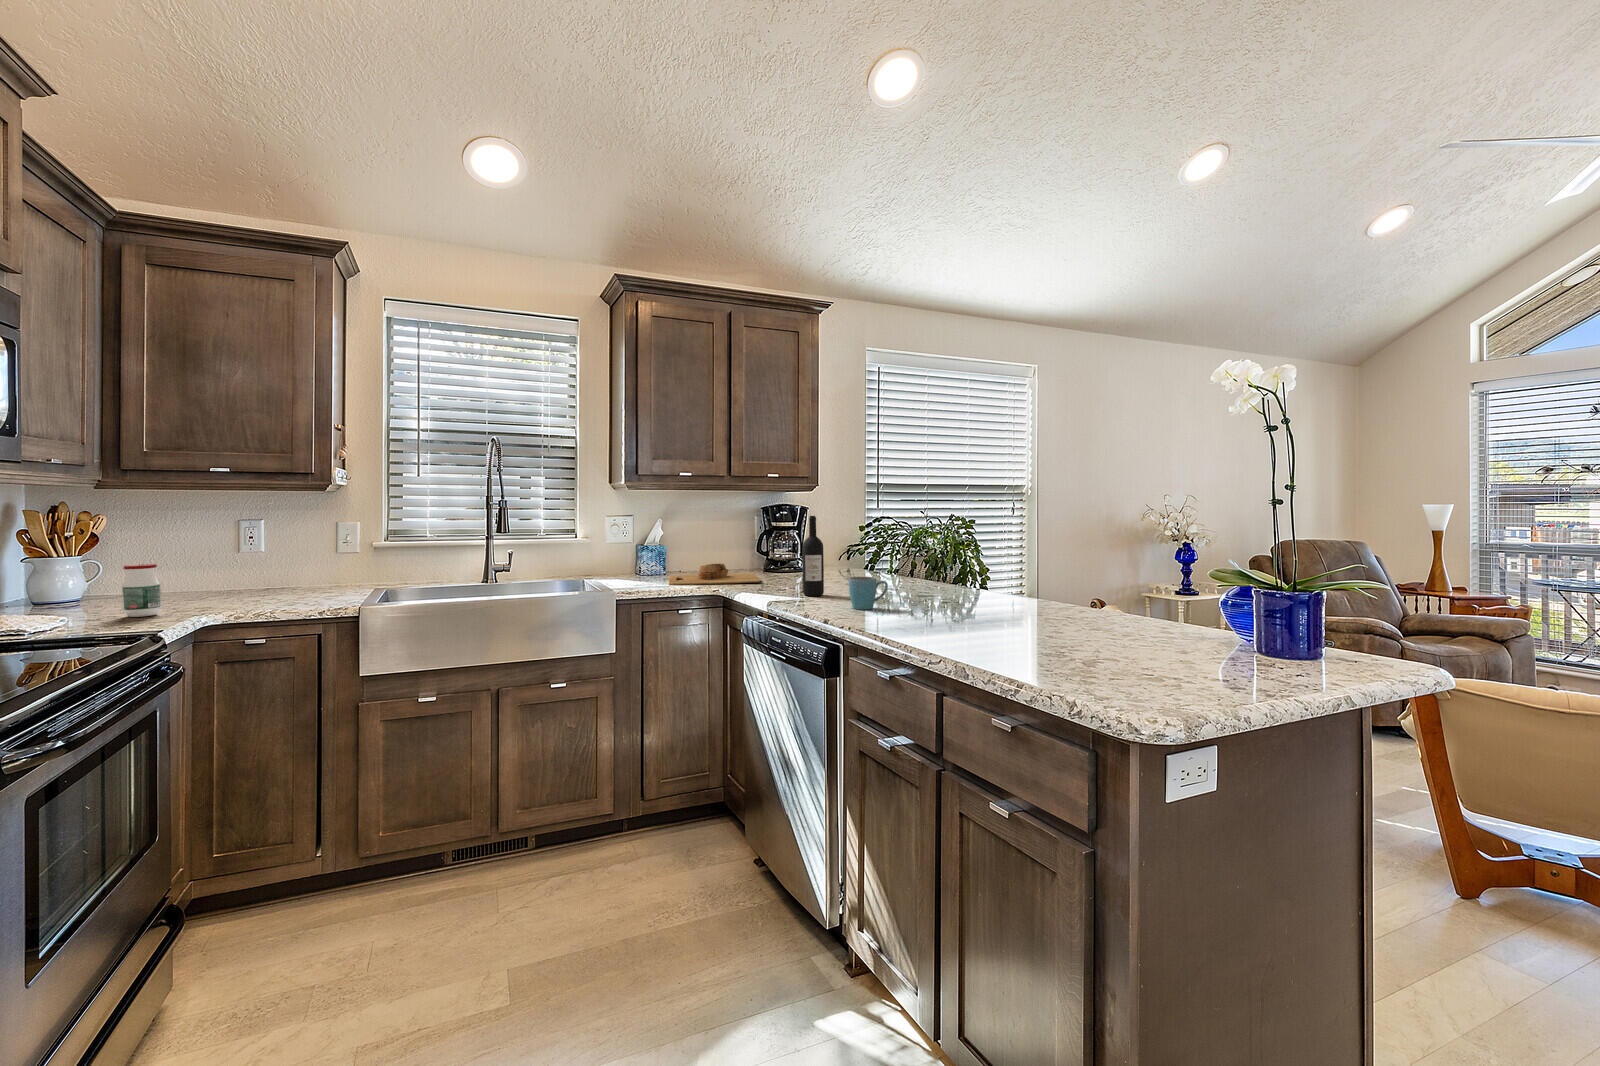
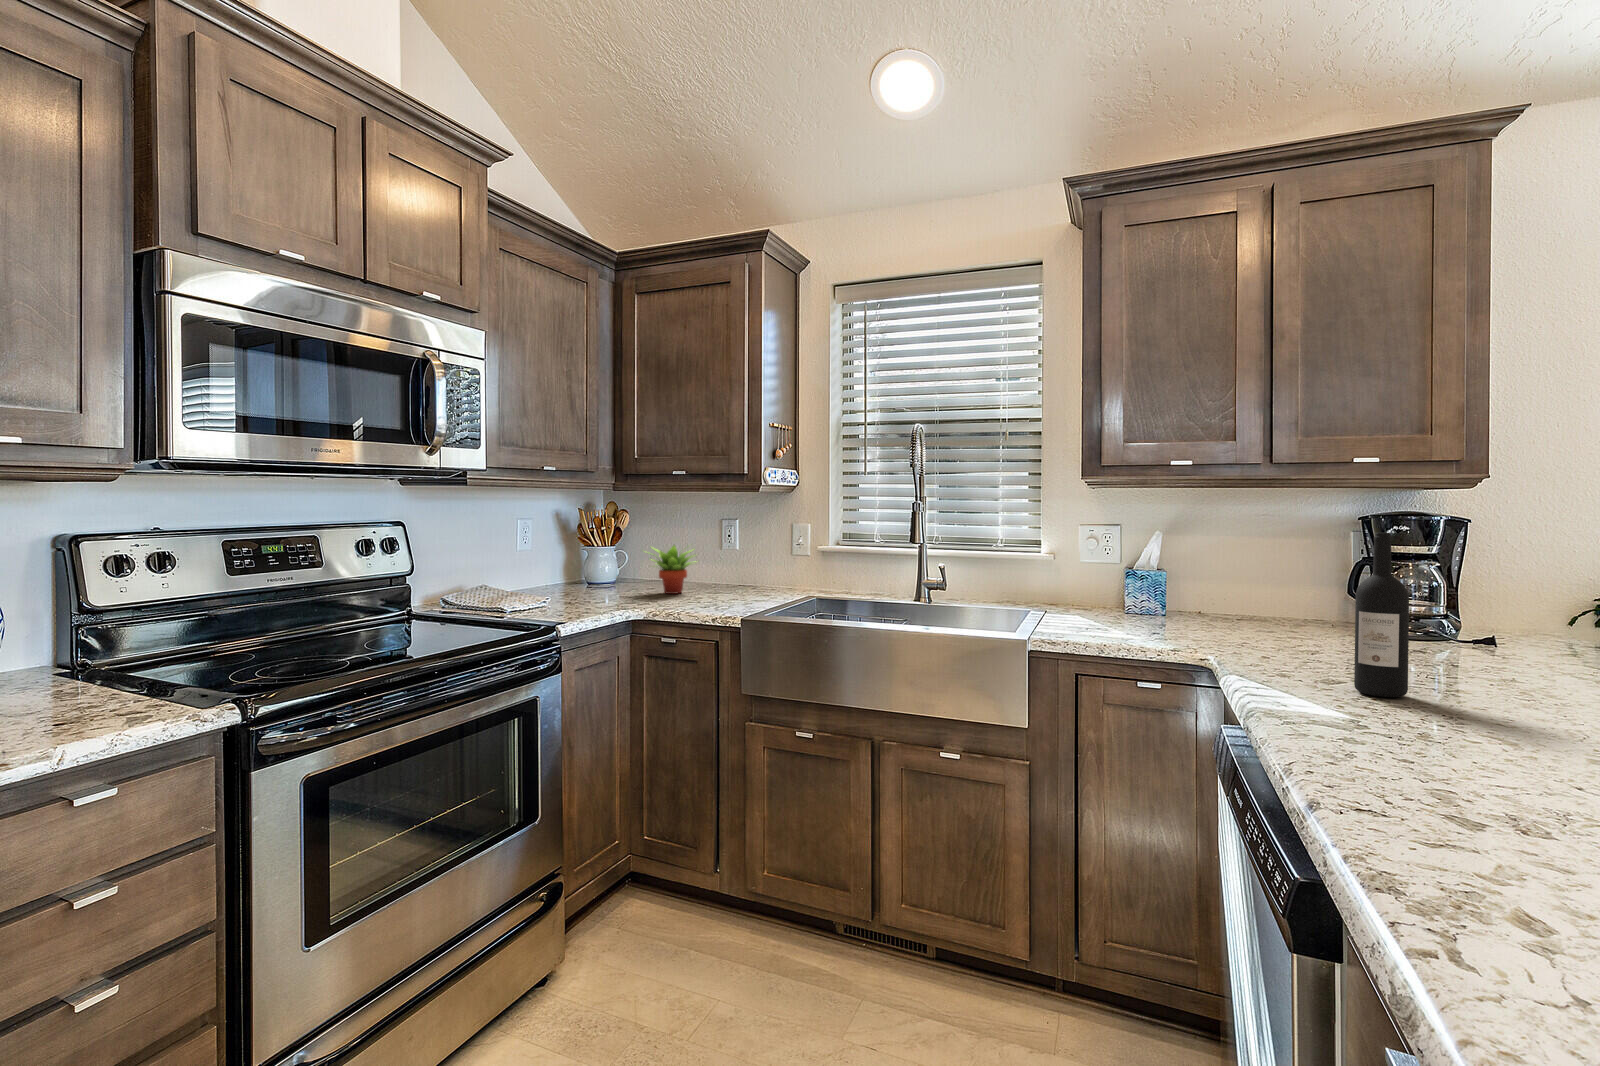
succulent plant: none [164,541,241,598] -> present [651,545,695,594]
jar: present [122,564,161,617] -> none [586,559,612,606]
cutting board: present [669,564,761,585] -> none [1137,608,1319,650]
mug: present [849,577,888,610] -> none [1421,673,1541,756]

